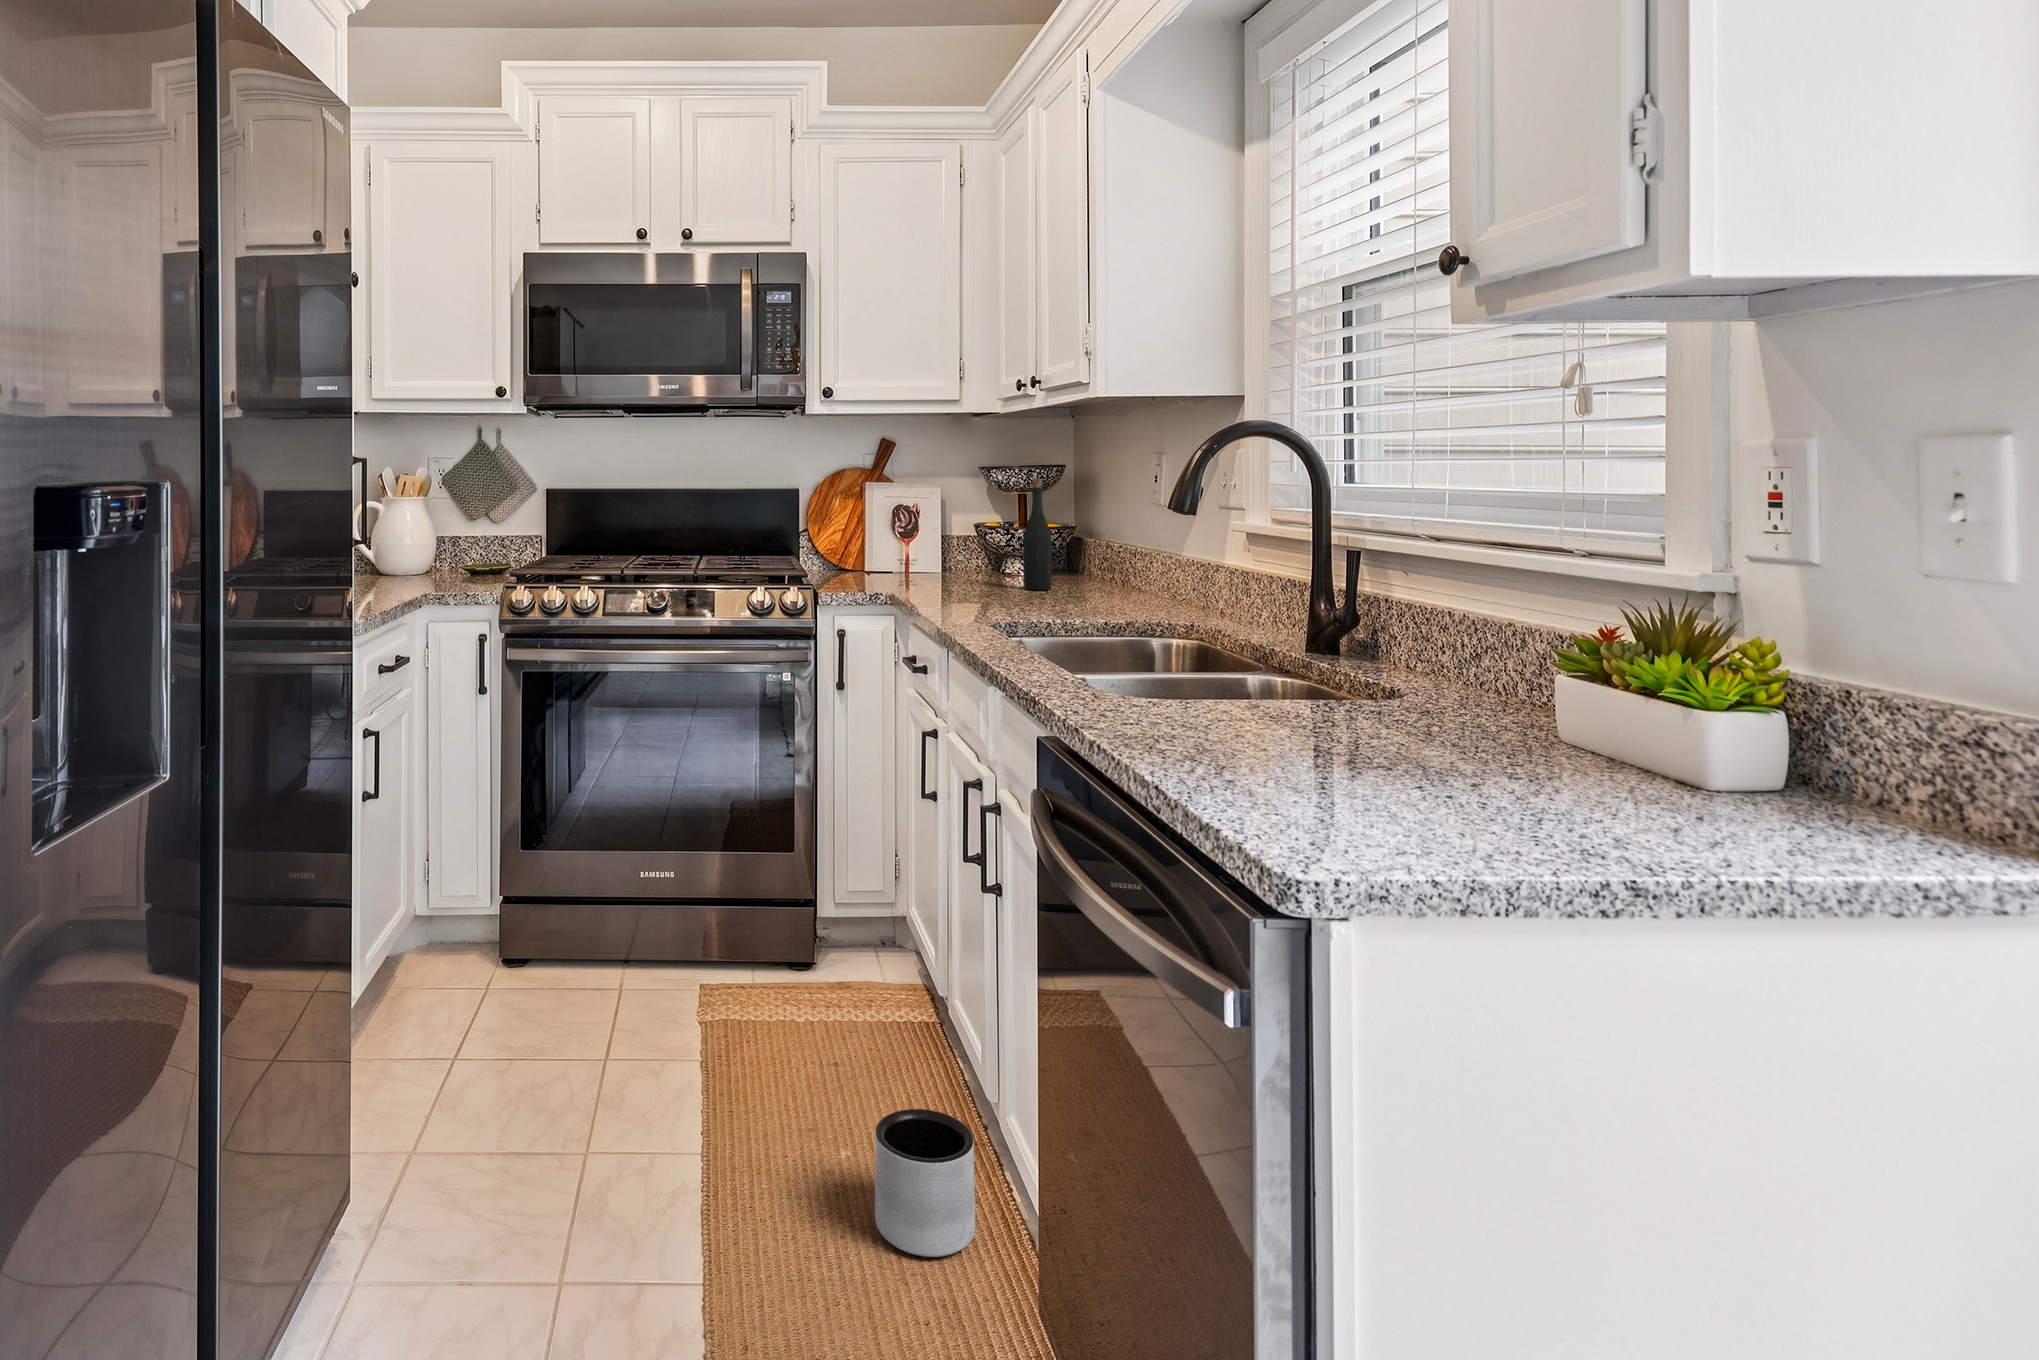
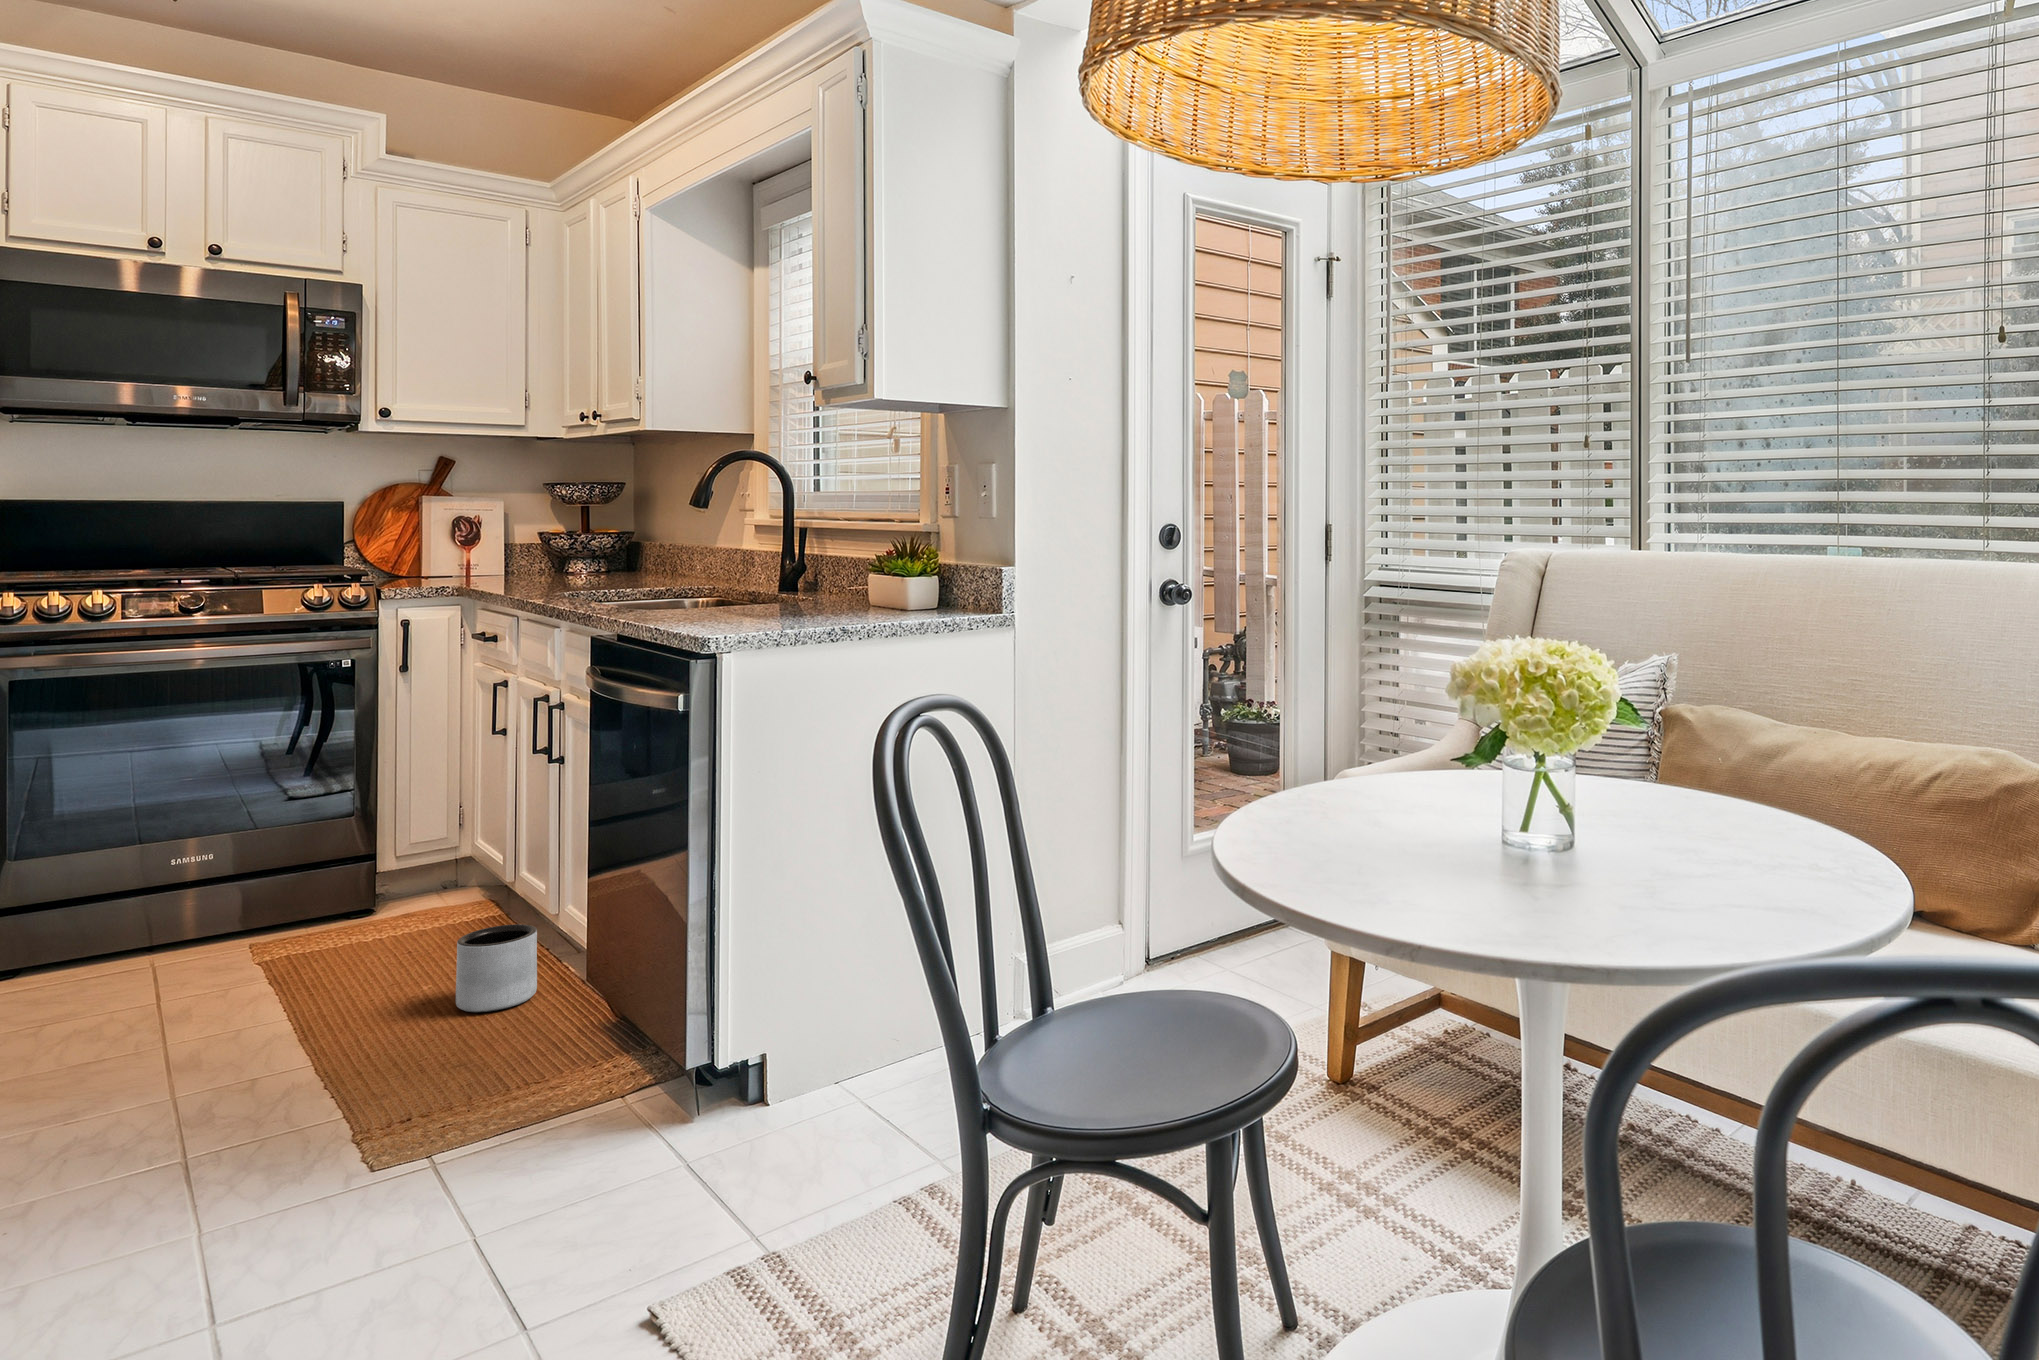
bottle: present [1023,478,1052,590] -> none [582,491,607,581]

